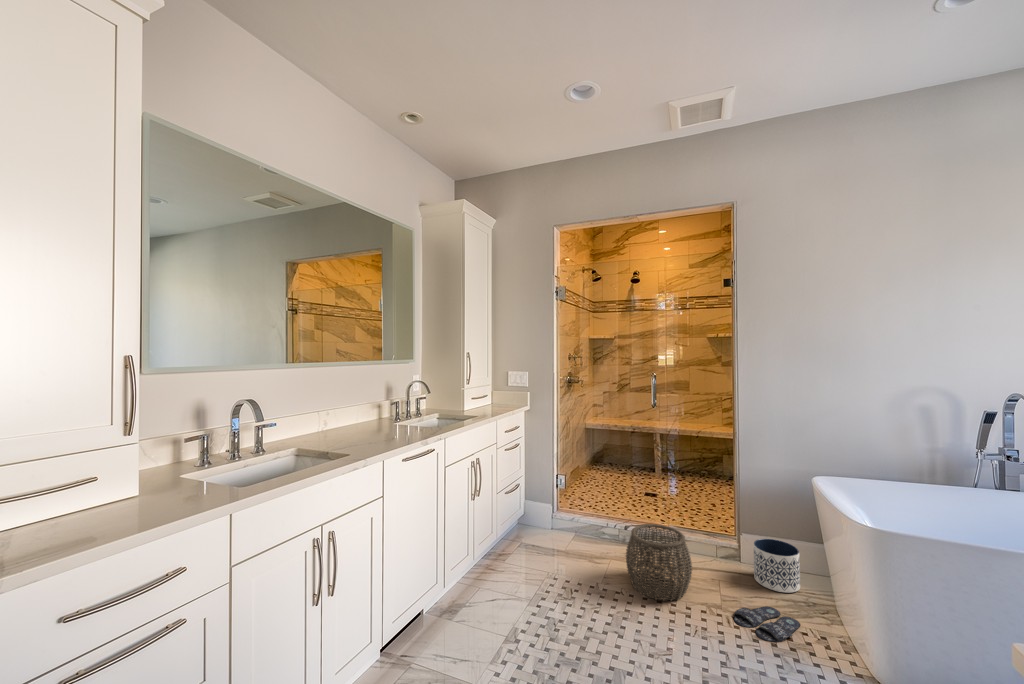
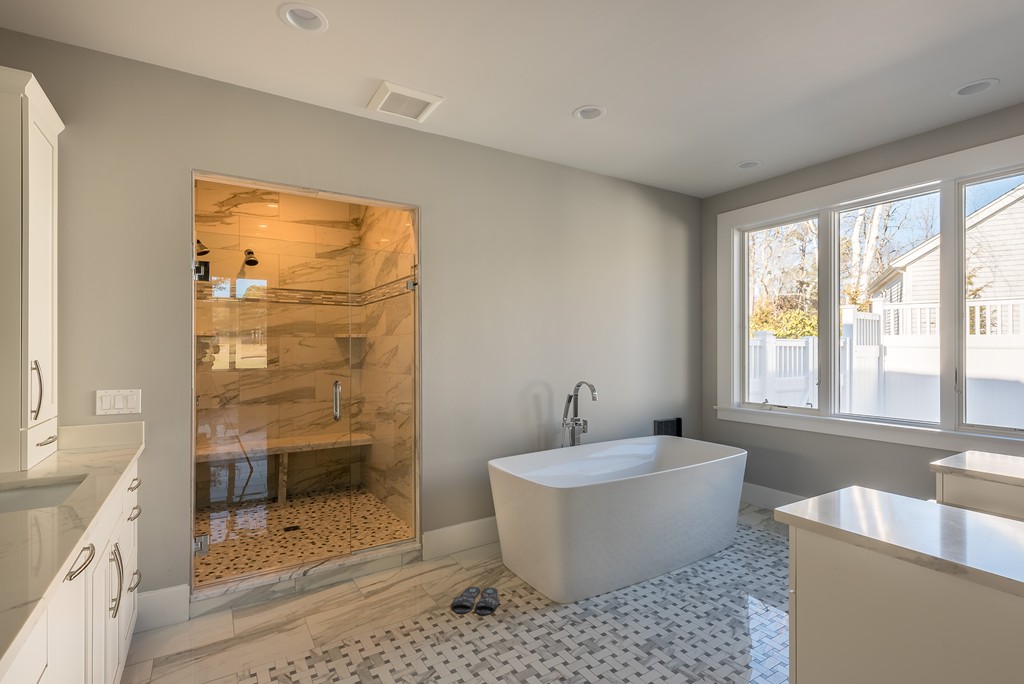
woven basket: present [626,524,692,601] -> none [337,548,411,635]
planter: present [754,539,800,593] -> none [439,527,476,573]

